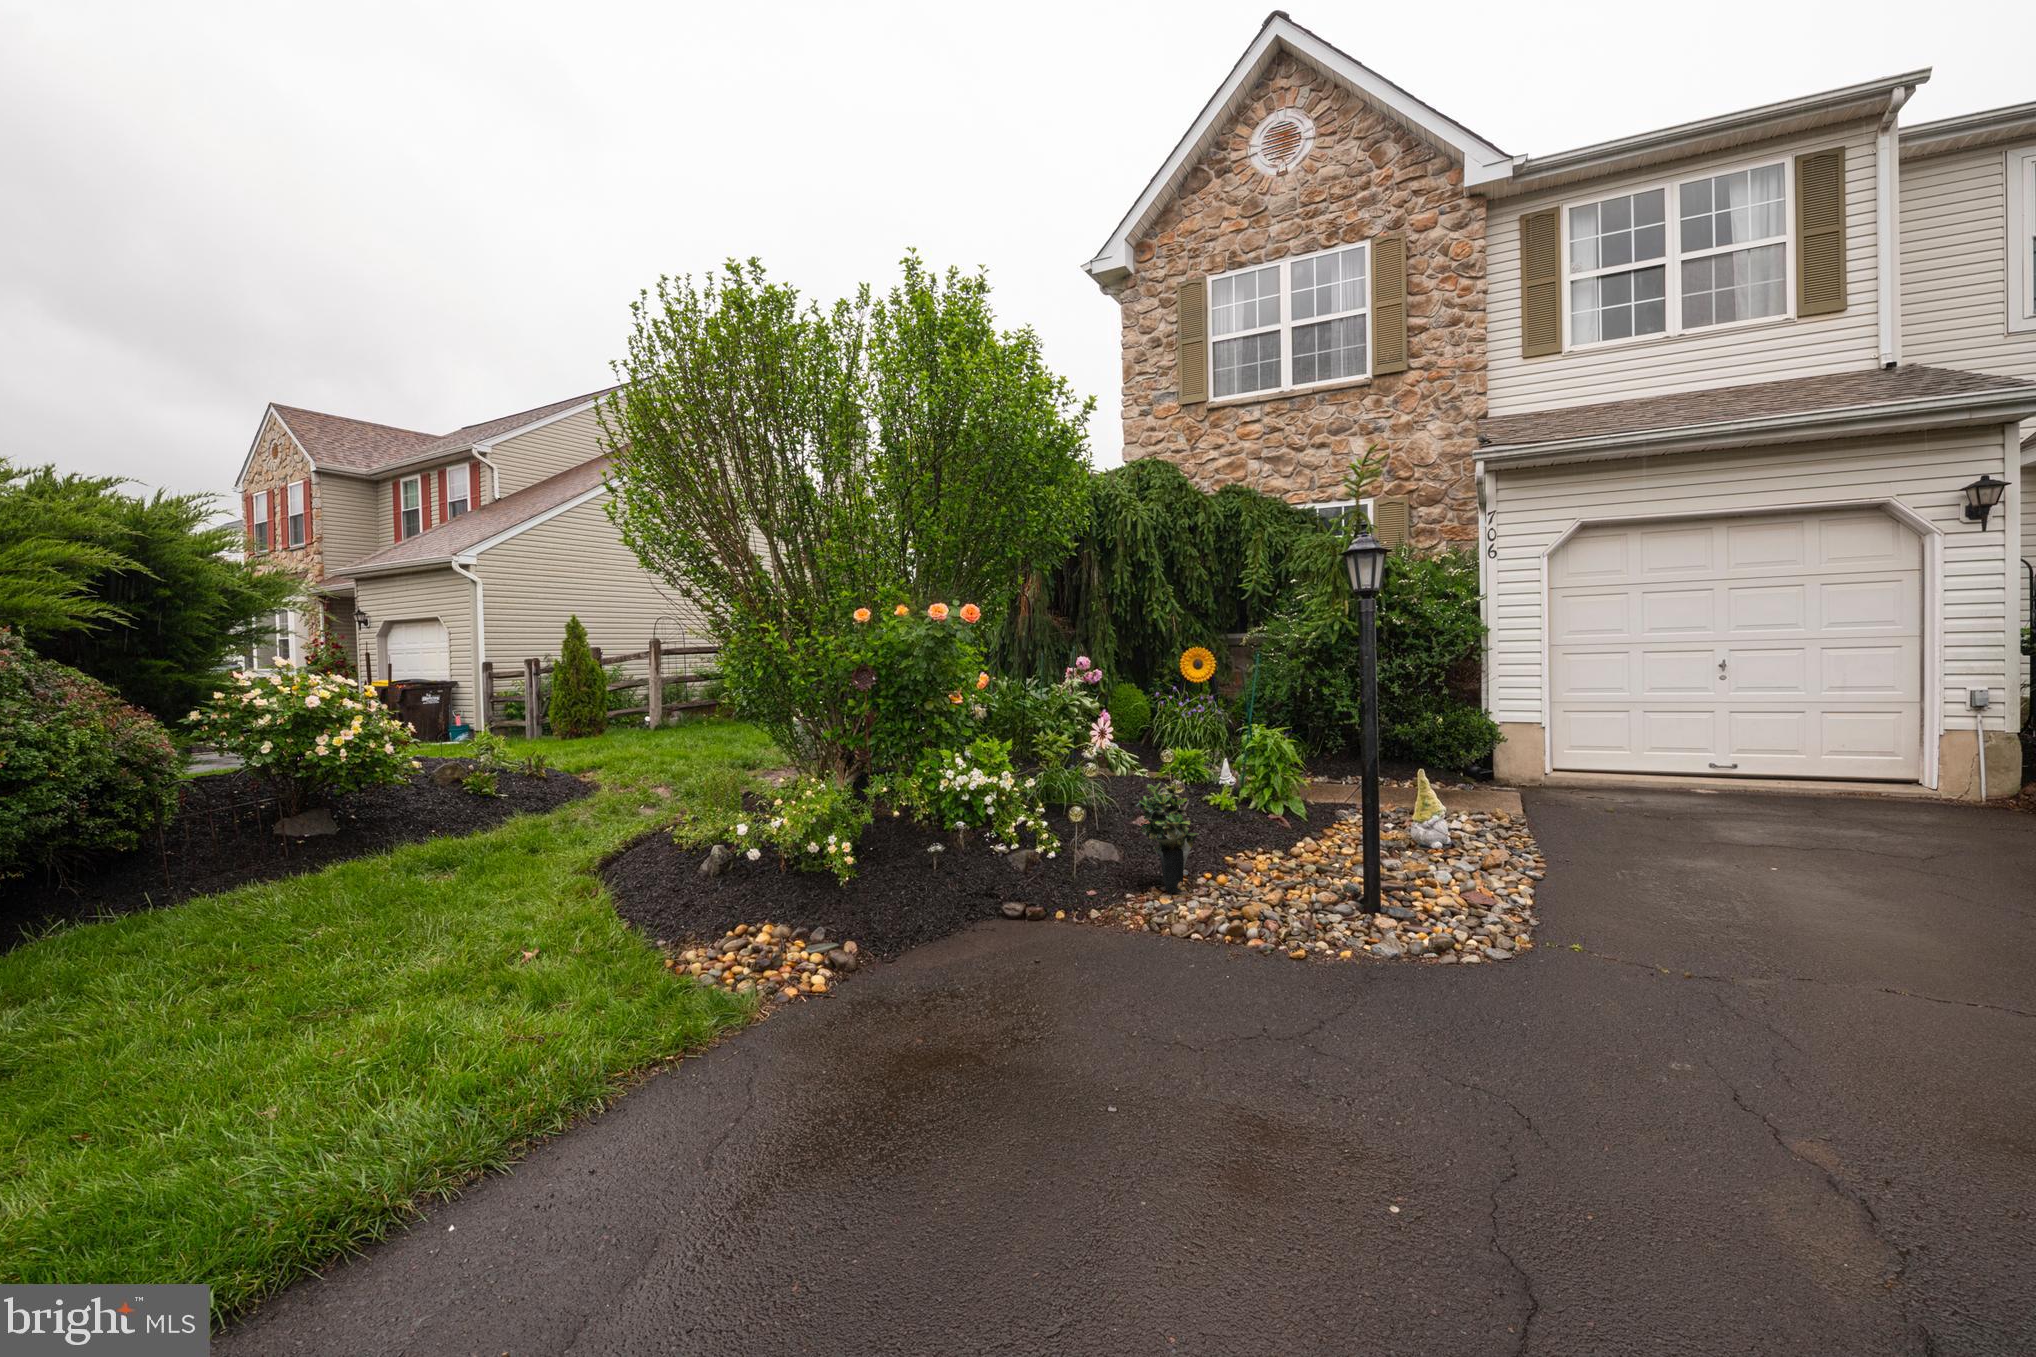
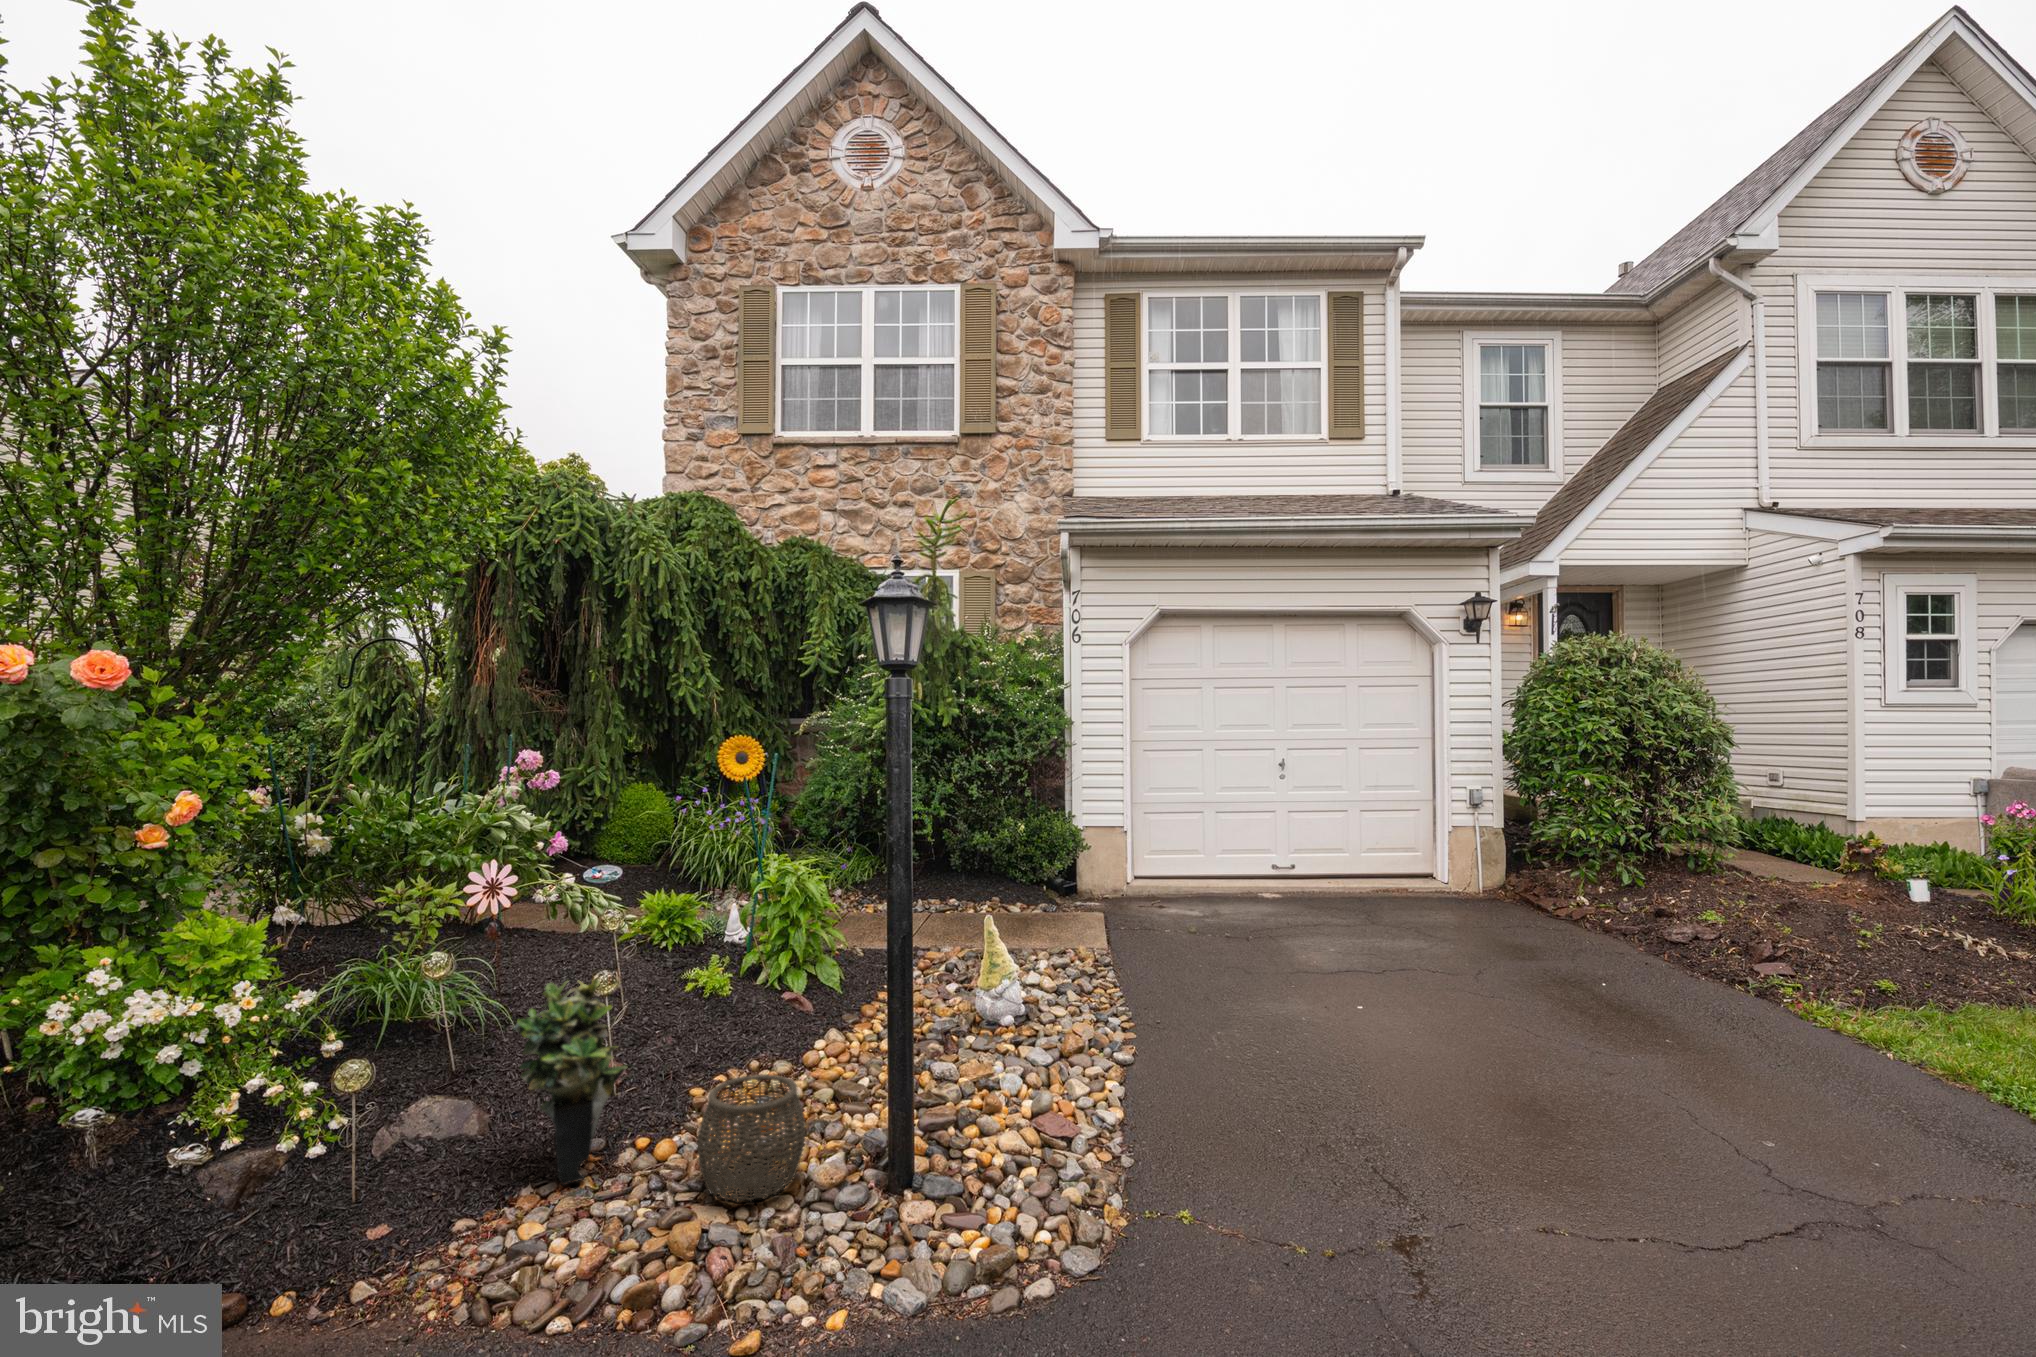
woven basket: none [1246,846,1313,913] -> present [696,1074,806,1202]

